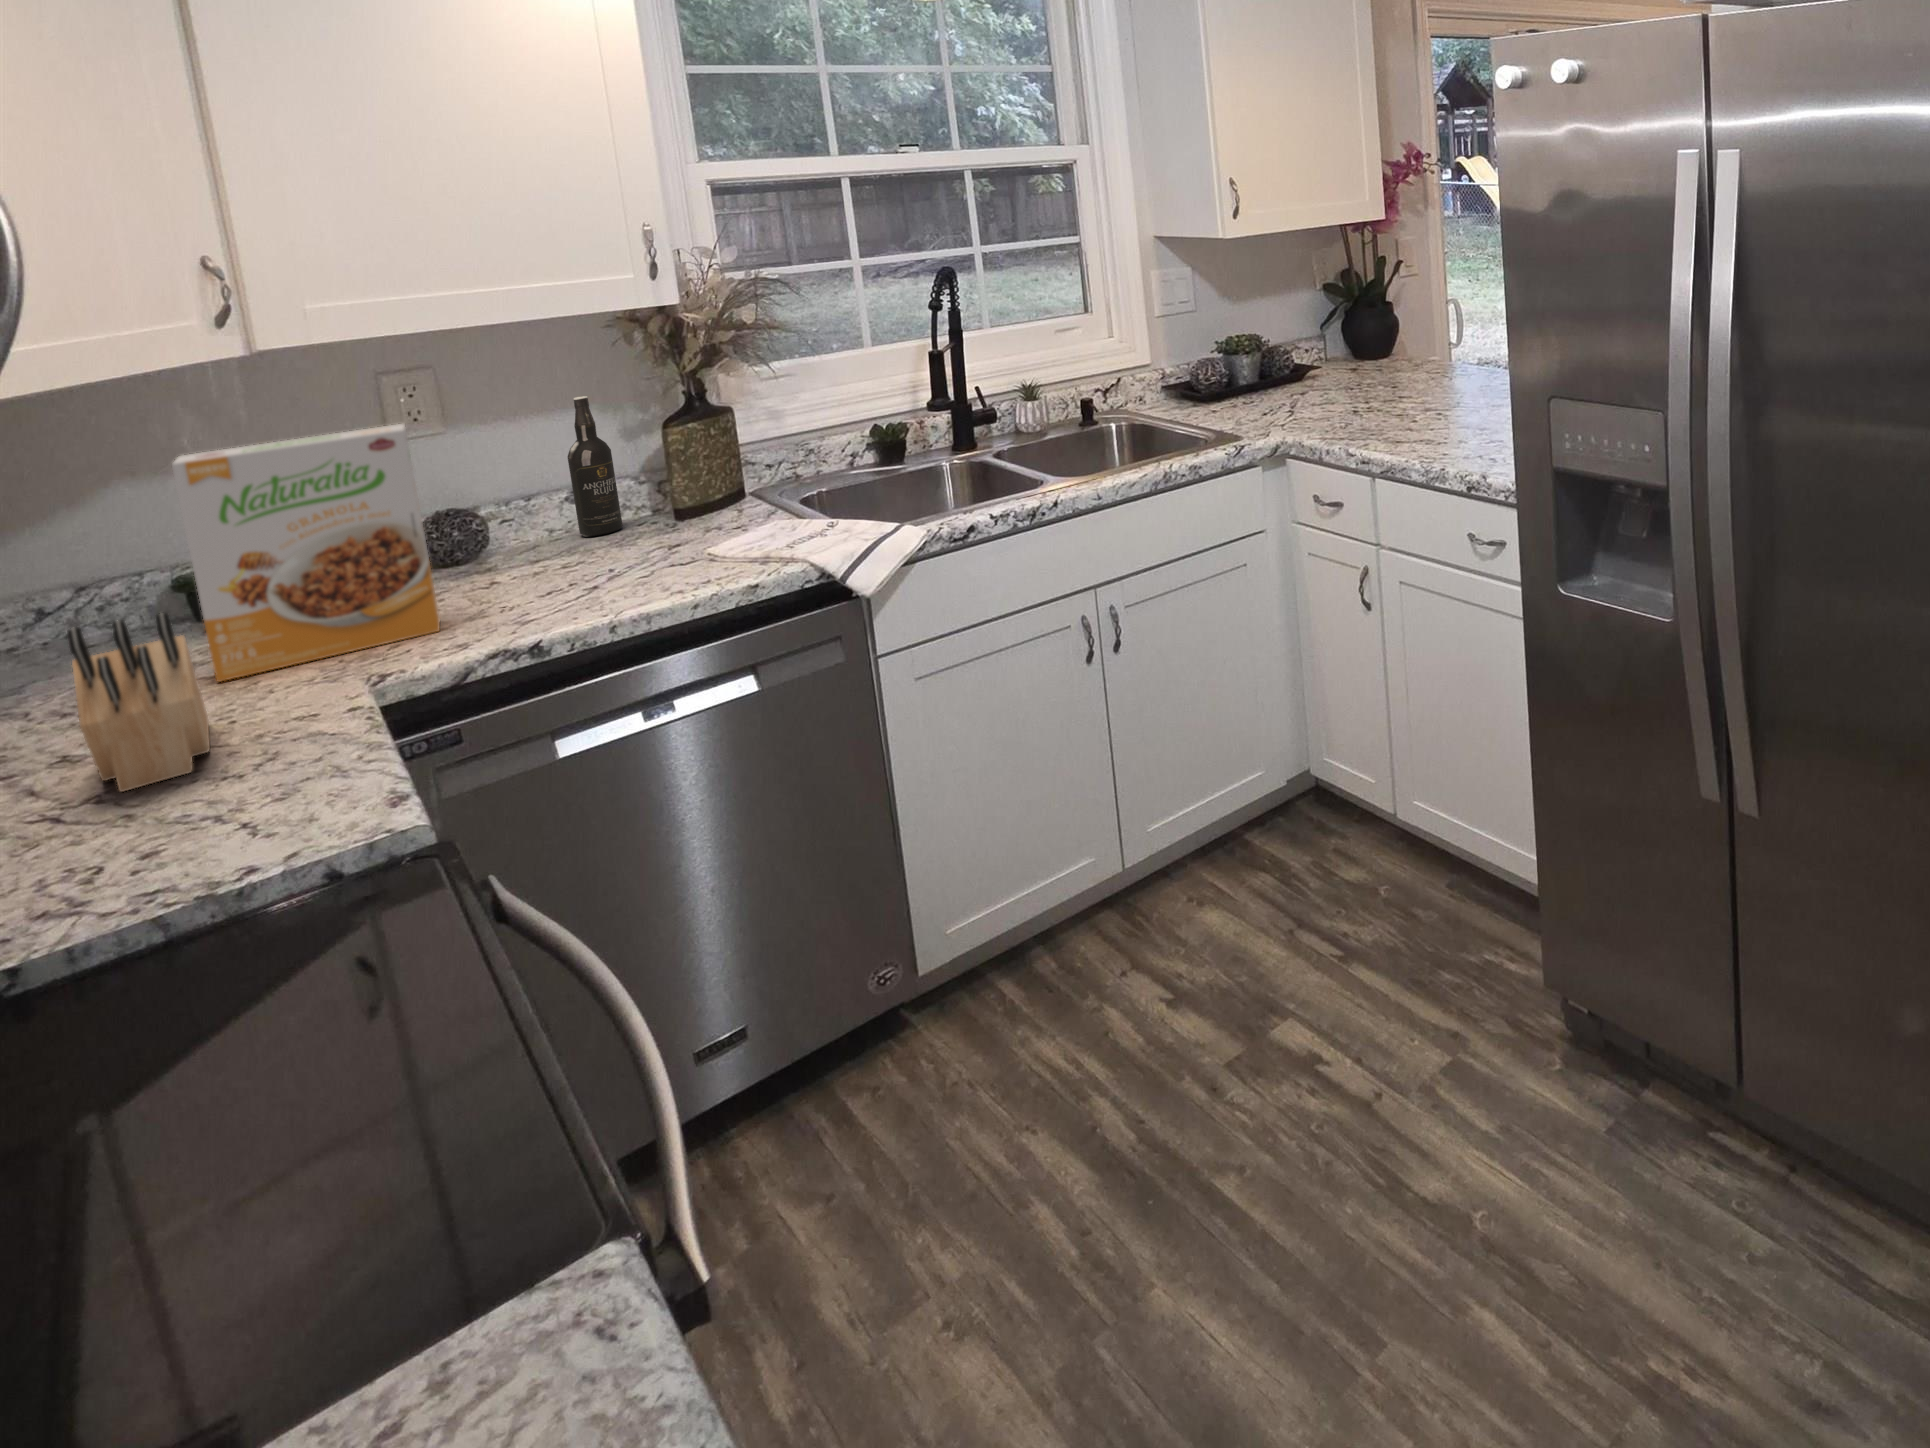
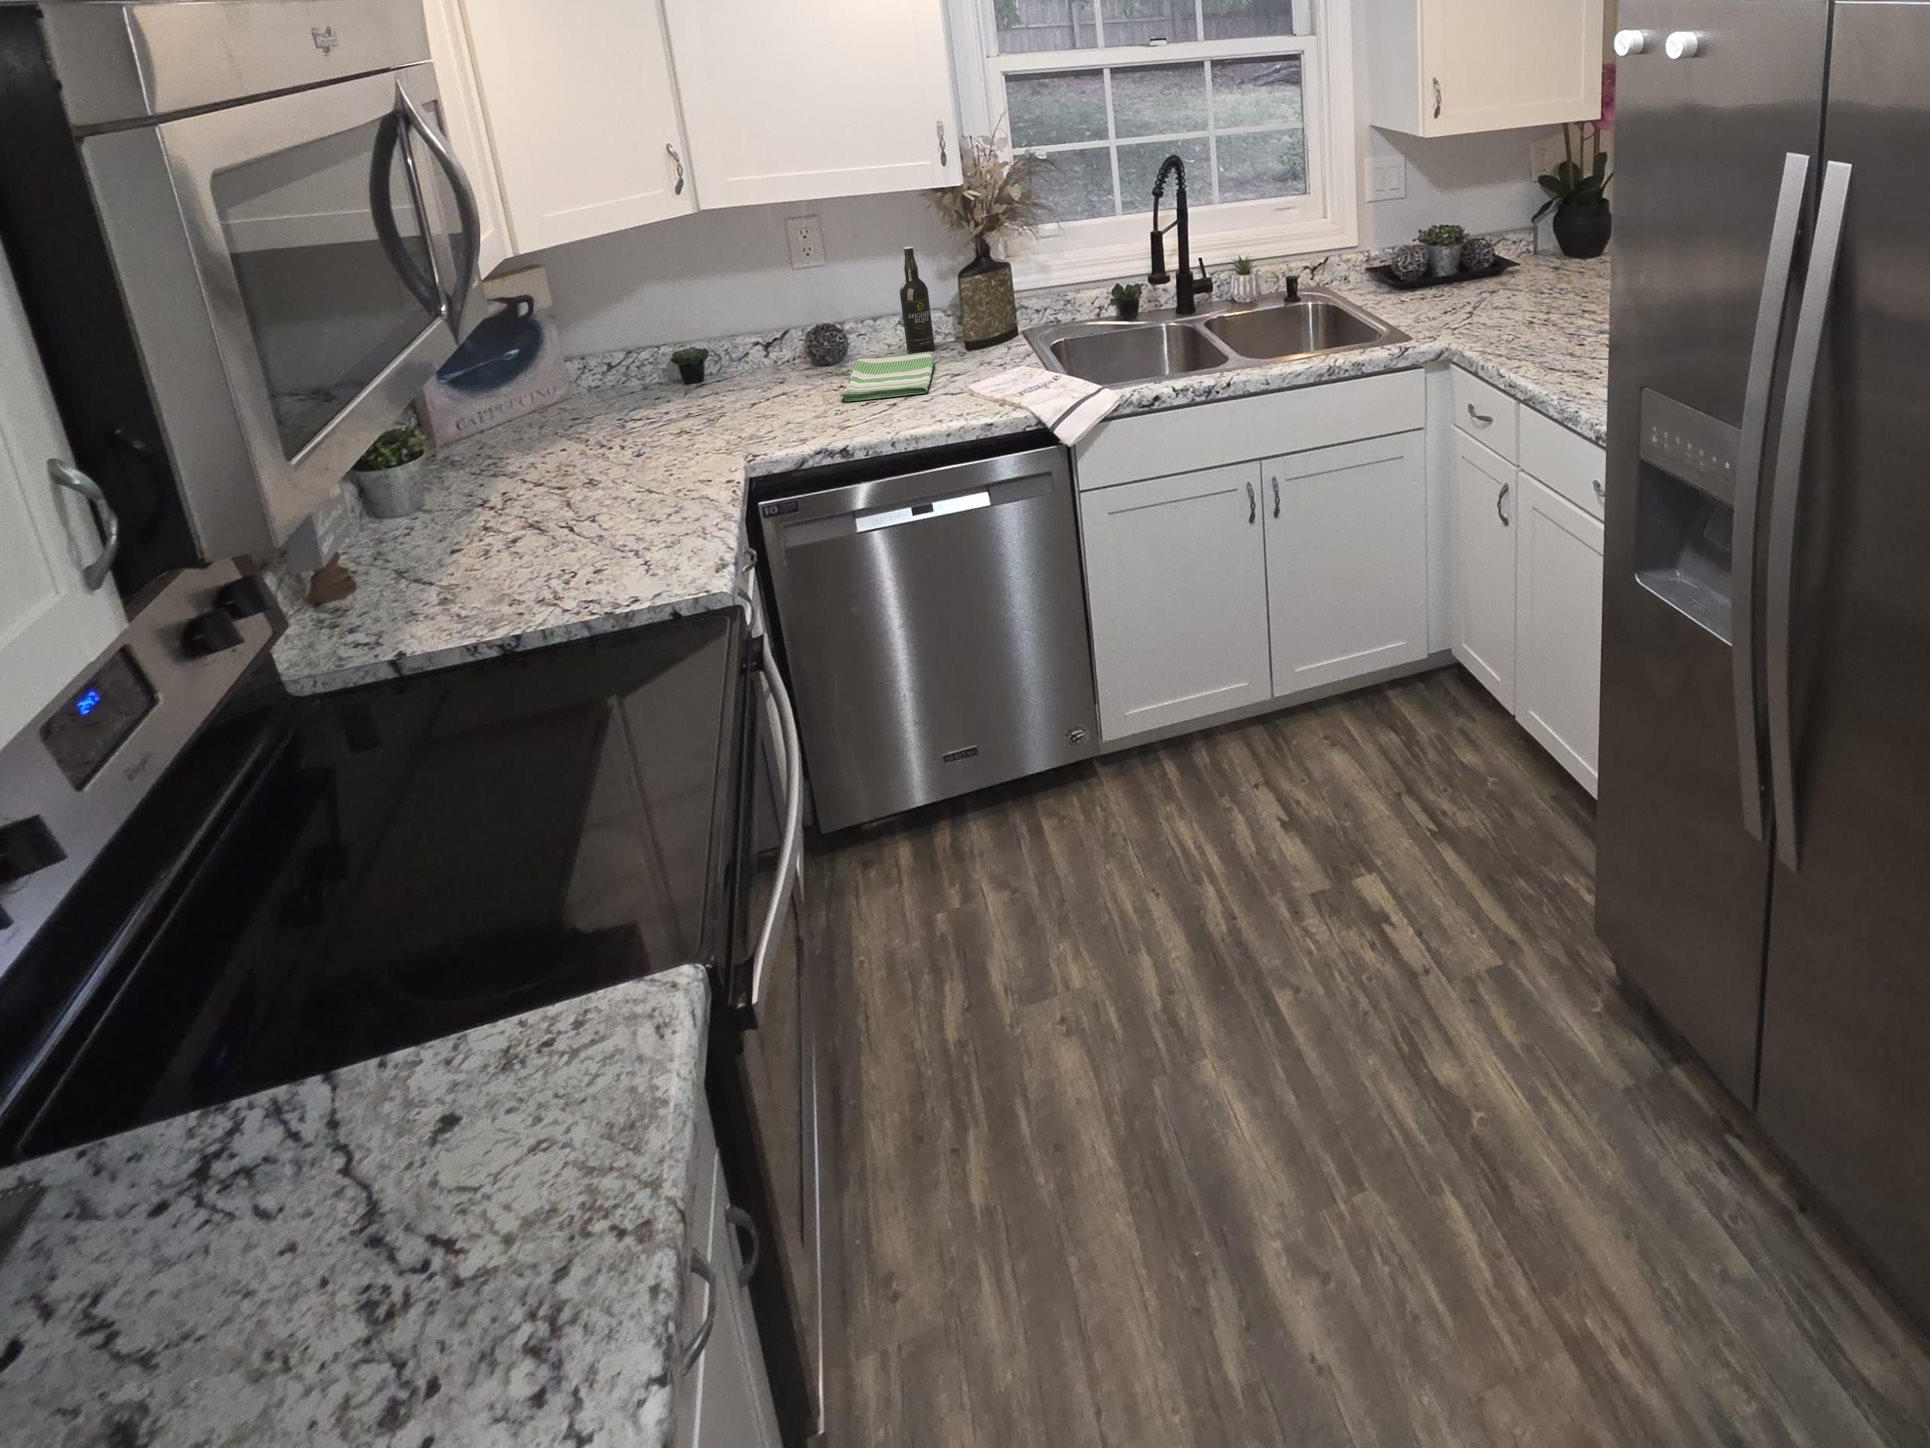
cereal box: present [172,424,440,682] -> none [648,270,802,438]
dish towel: none [498,527,640,597] -> present [839,352,934,401]
knife block: present [67,613,210,792] -> none [565,408,658,517]

